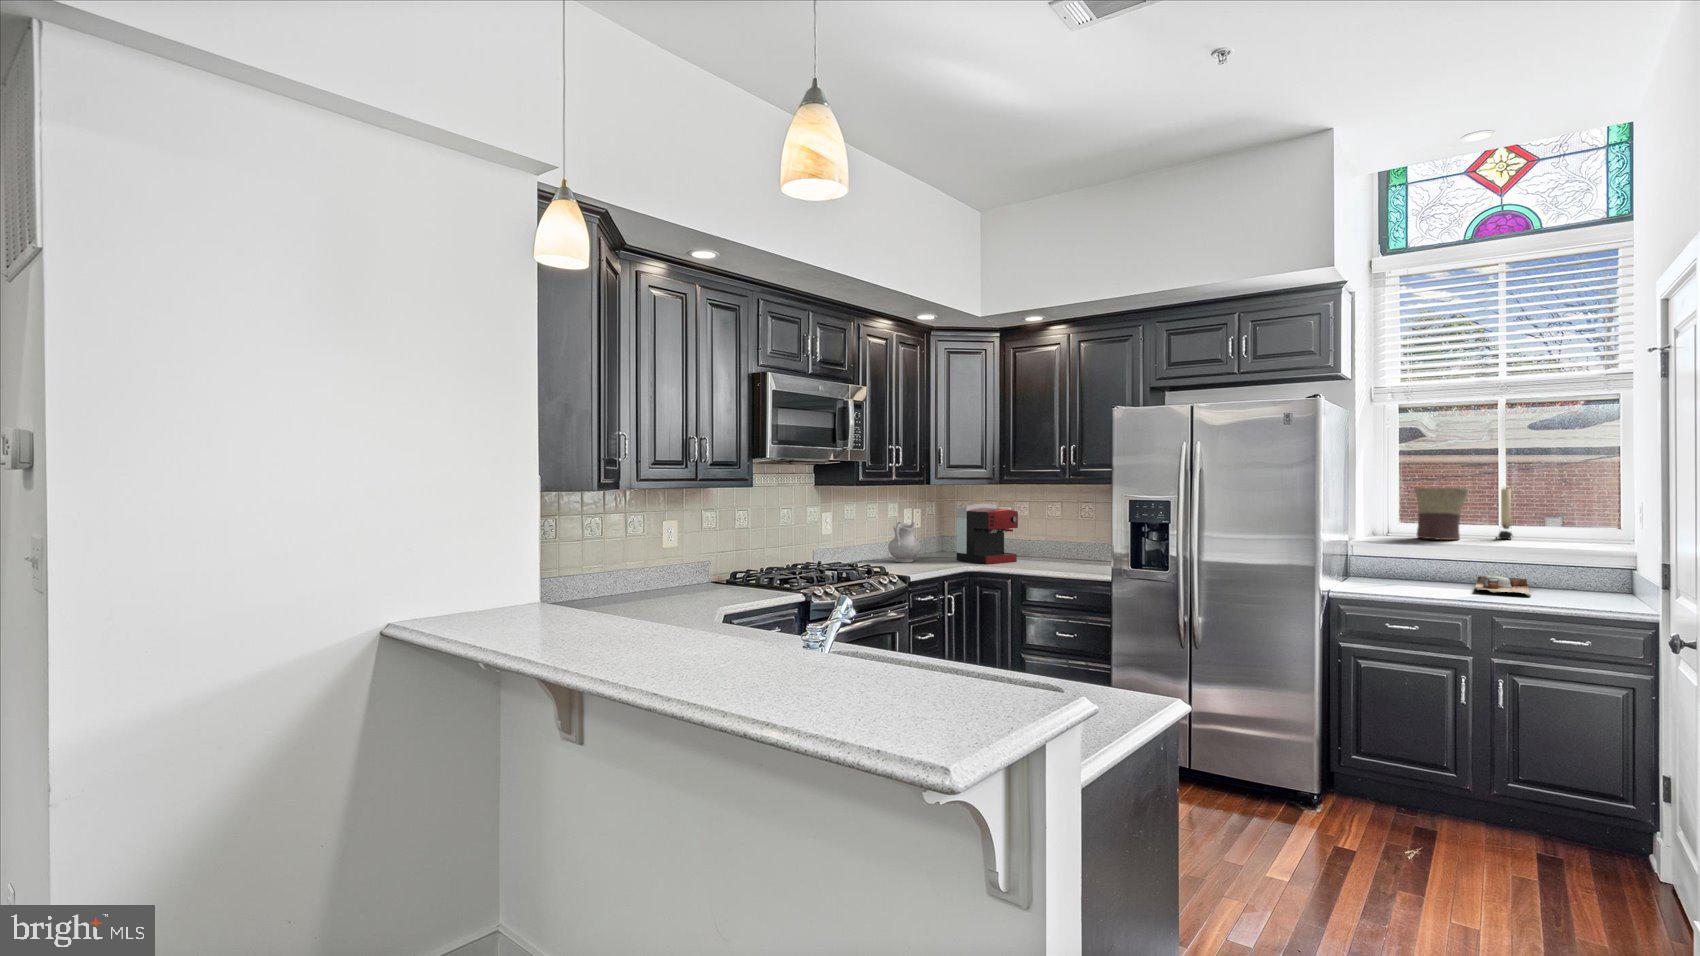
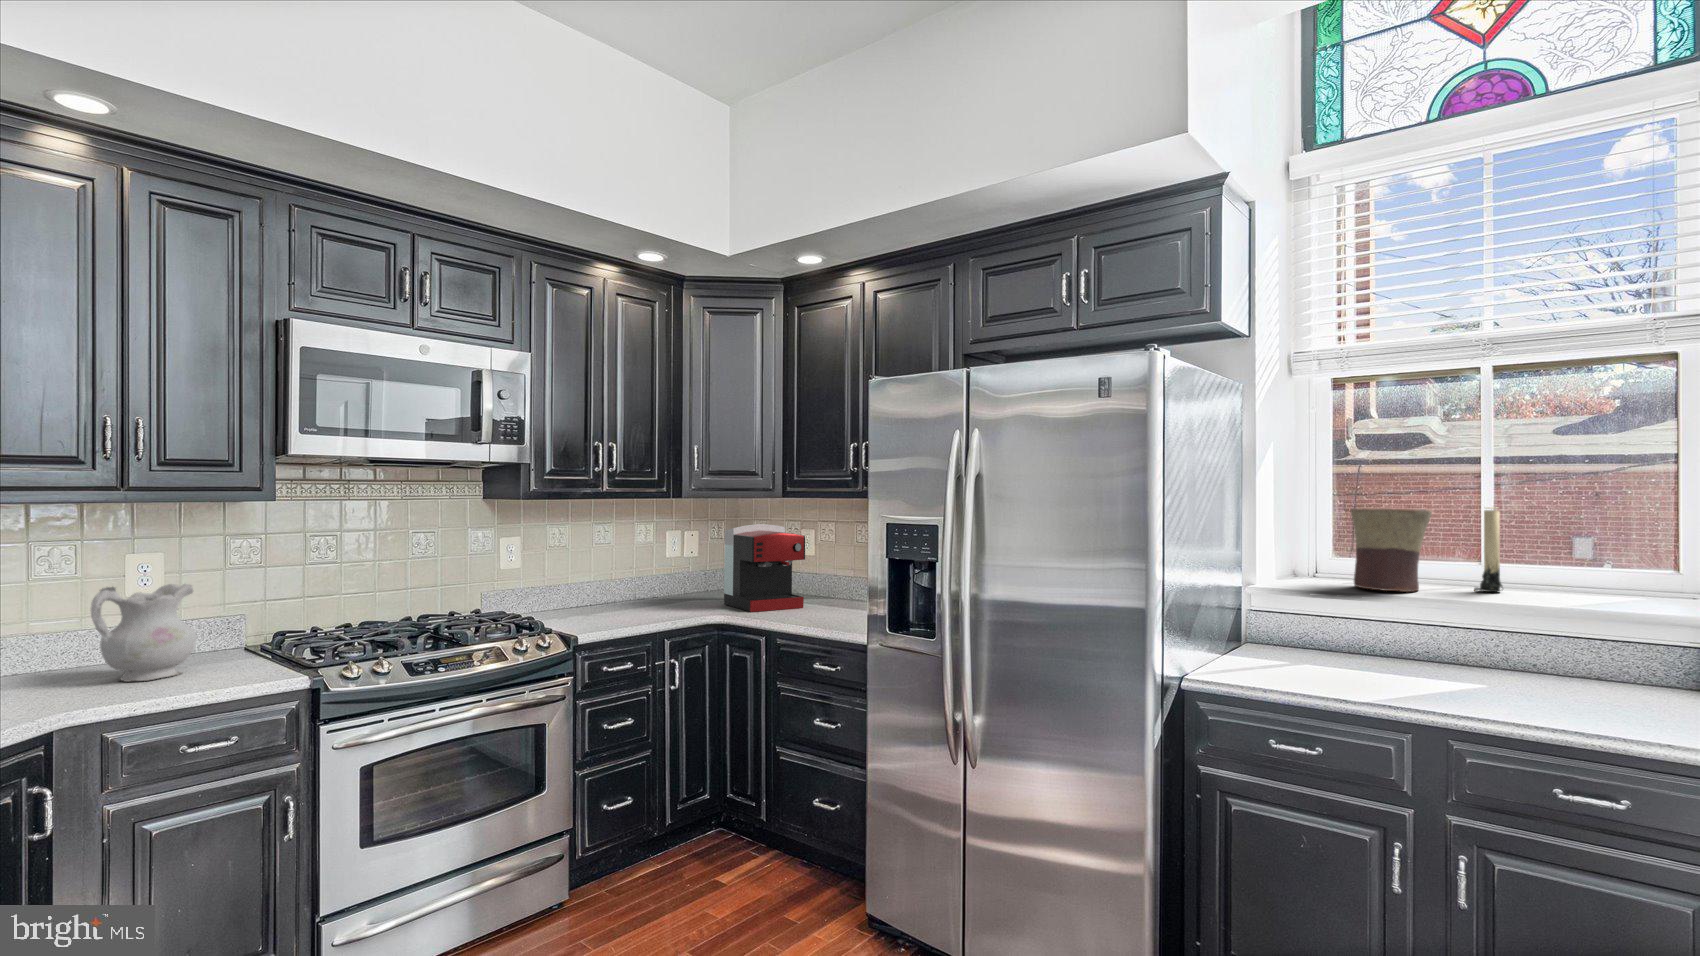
ceramic pitcher: present [888,522,920,563] -> present [91,584,196,682]
cutting board: present [1475,575,1531,597] -> none [1424,653,1523,703]

